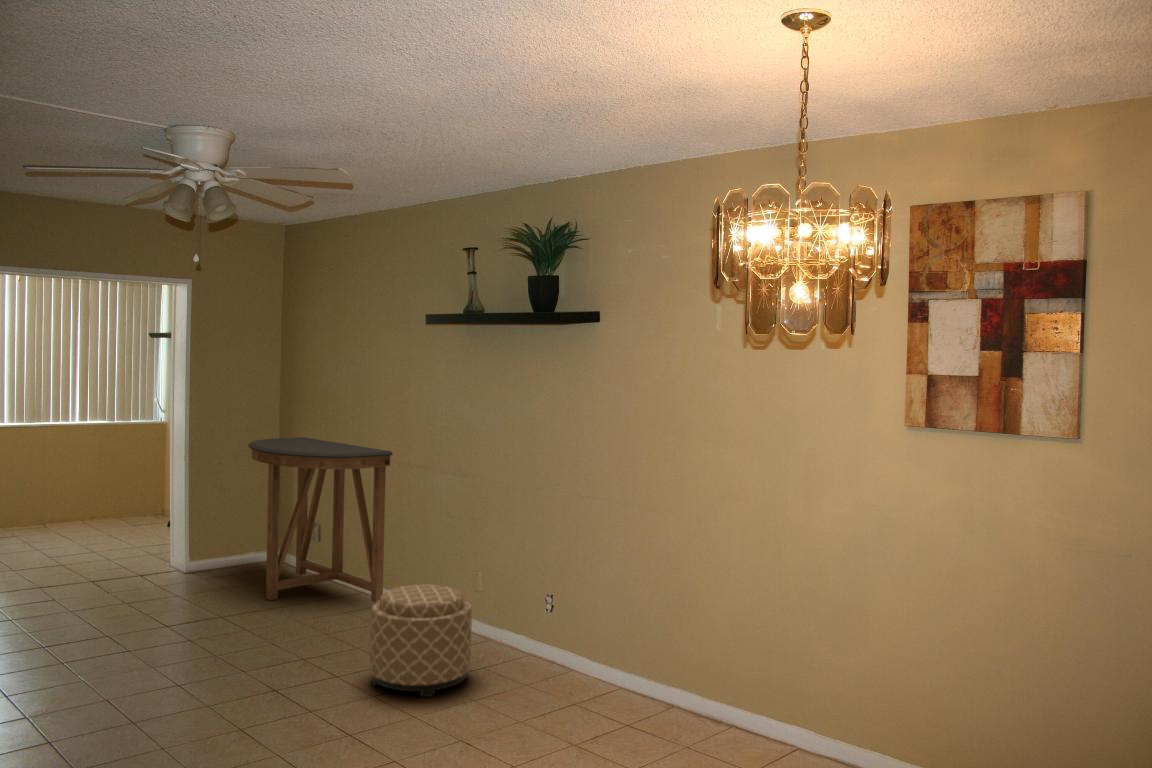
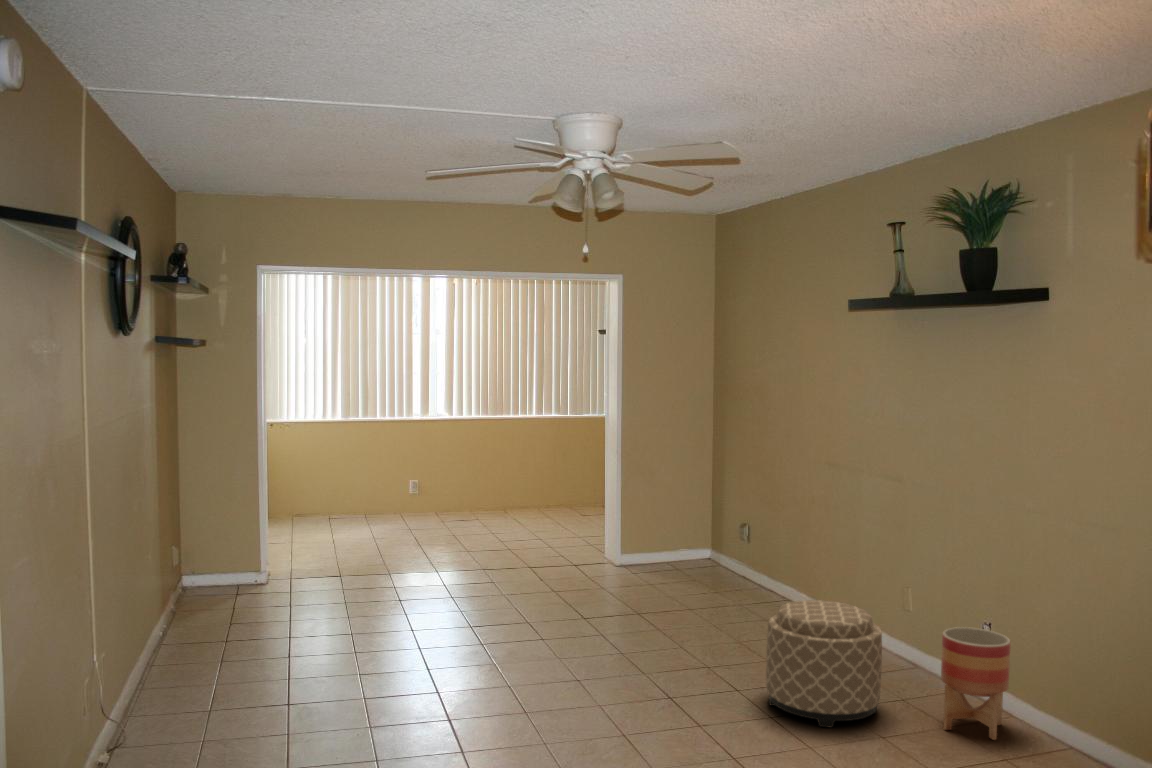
console table: present [248,437,393,603] -> none [668,435,812,617]
planter: none [519,593,573,684] -> present [941,627,1010,740]

